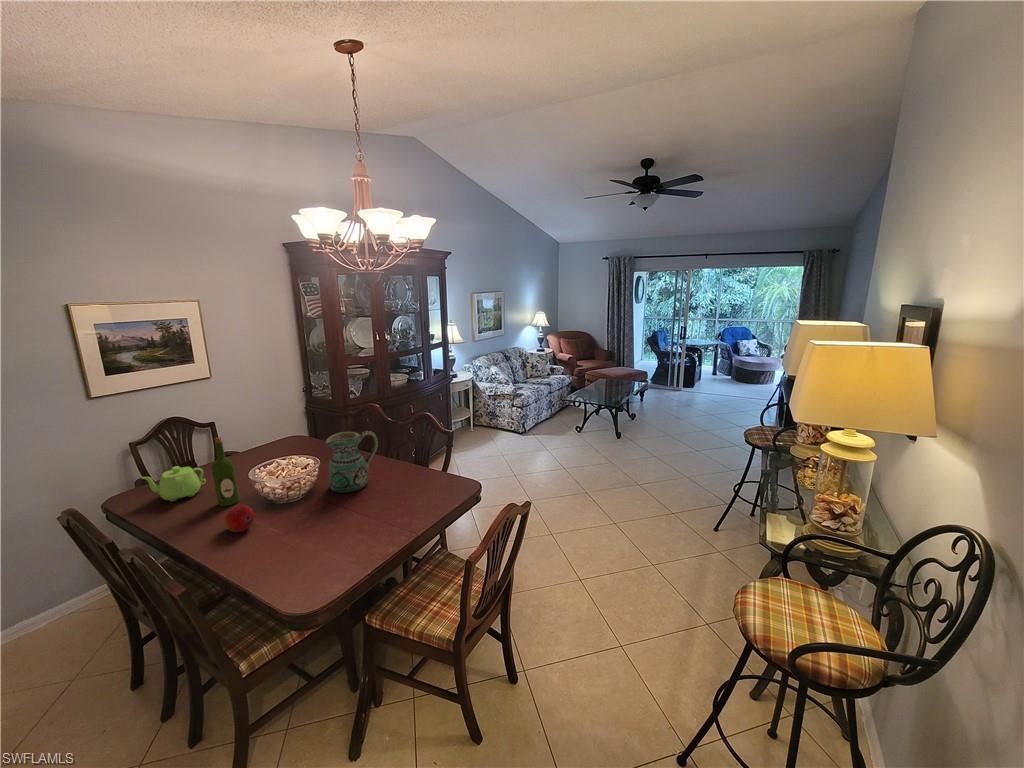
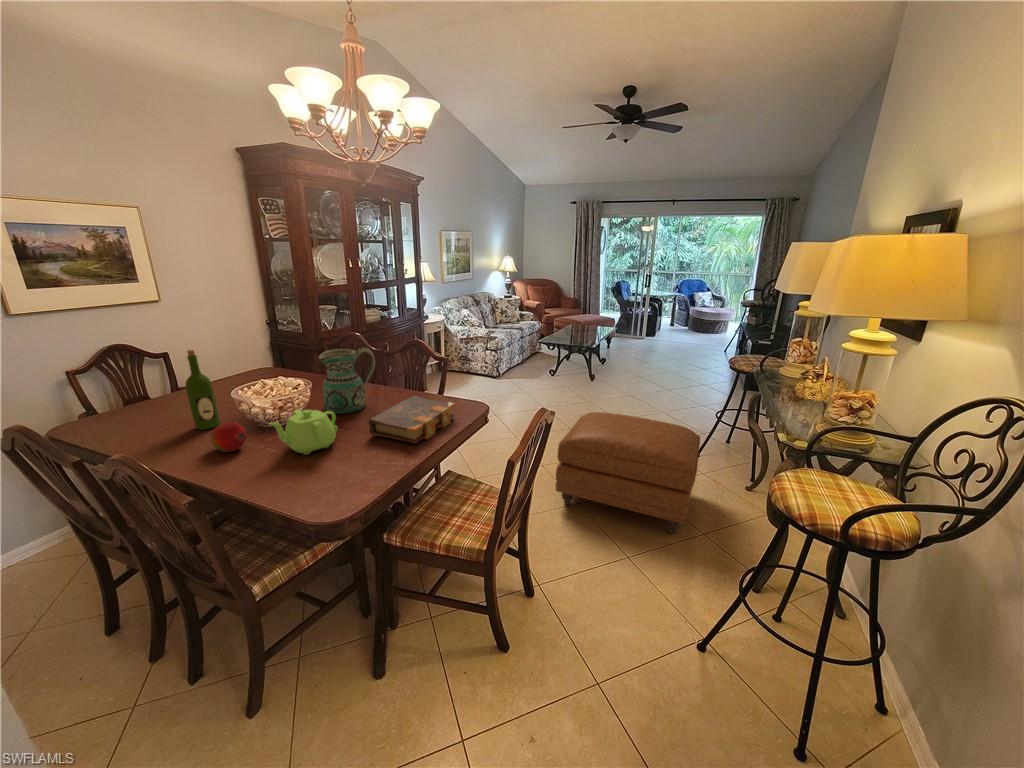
teapot: present [142,466,206,502] -> present [269,410,338,455]
book: none [360,477,444,530] -> present [368,396,456,443]
ottoman: none [556,485,707,622] -> present [556,412,700,533]

